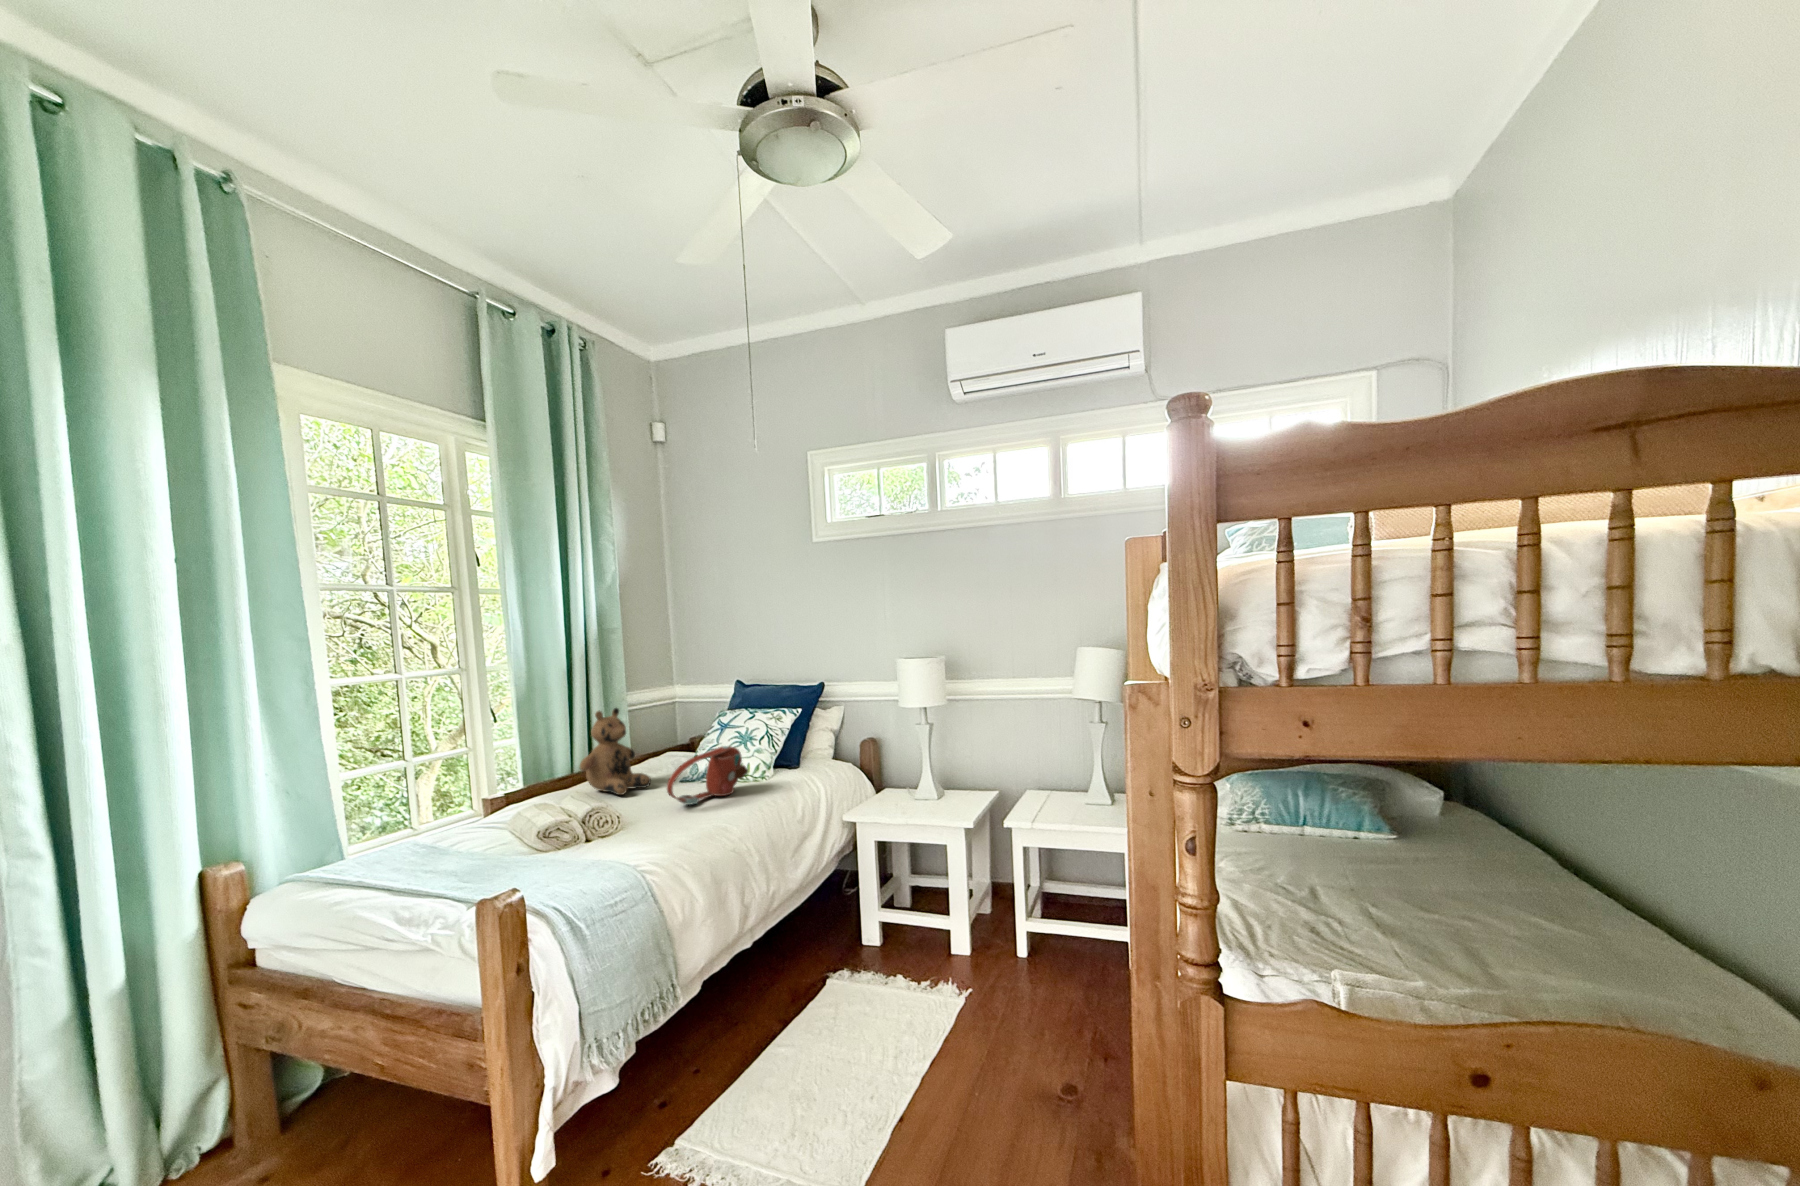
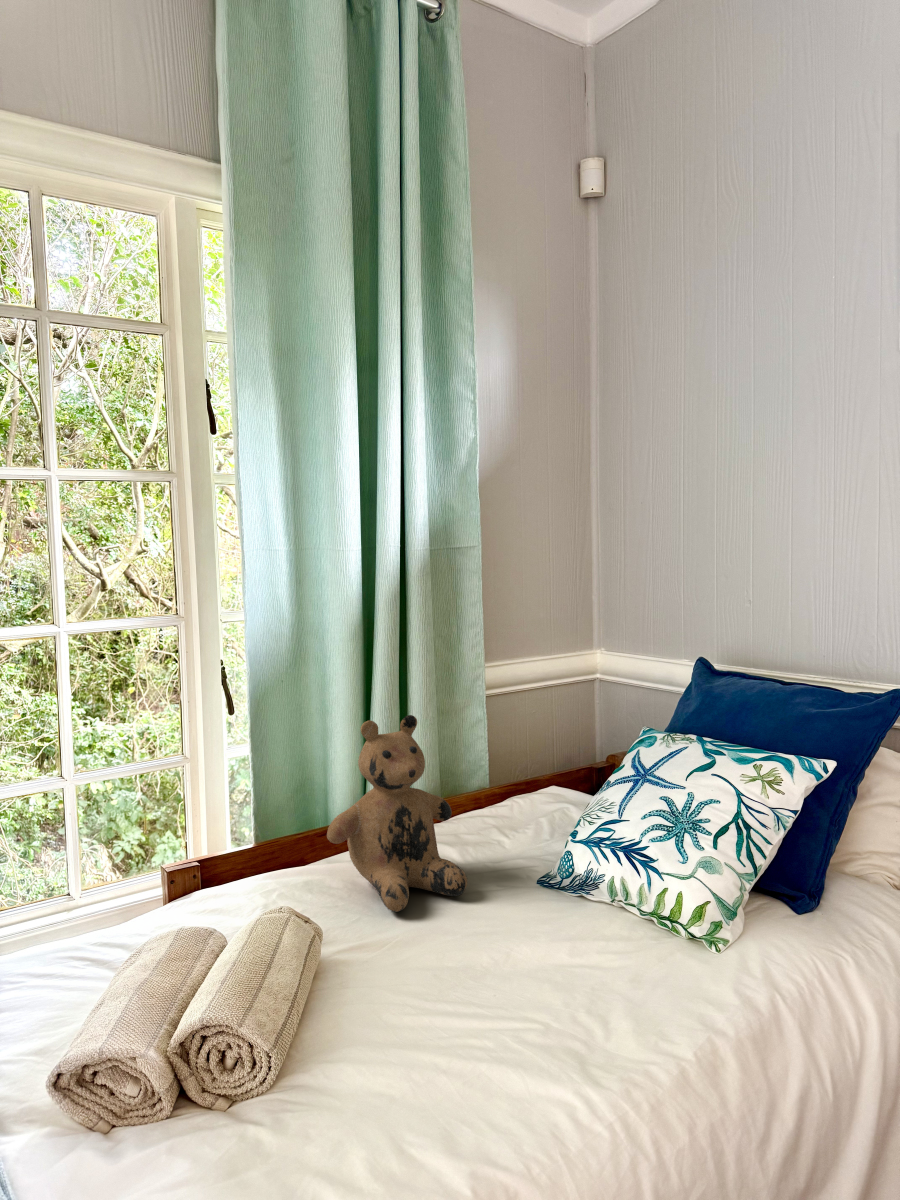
handbag: present [667,746,748,805] -> none [434,856,668,1005]

